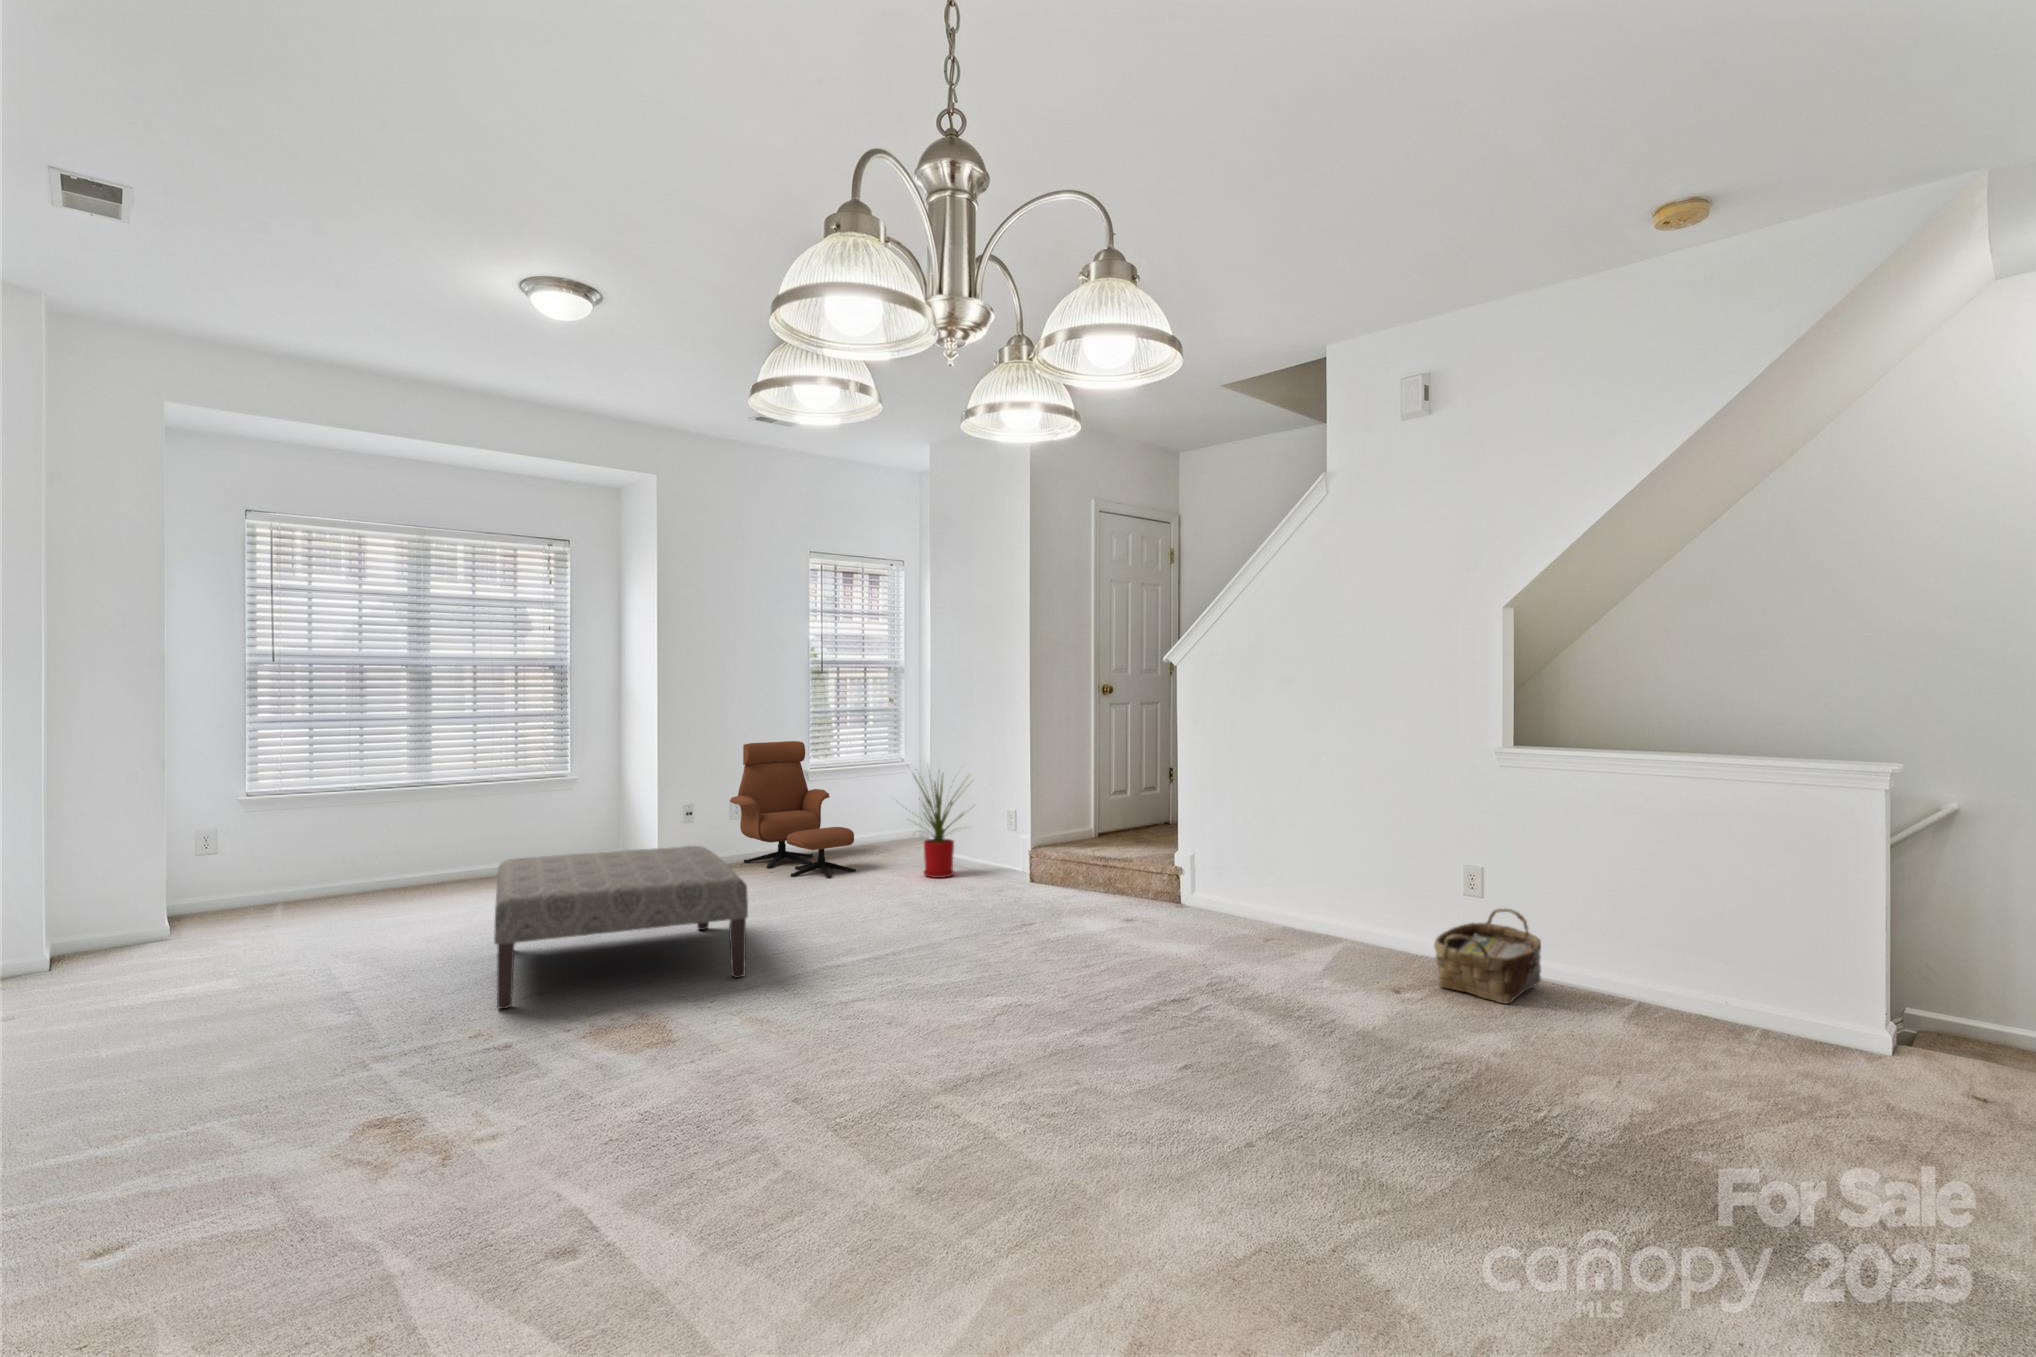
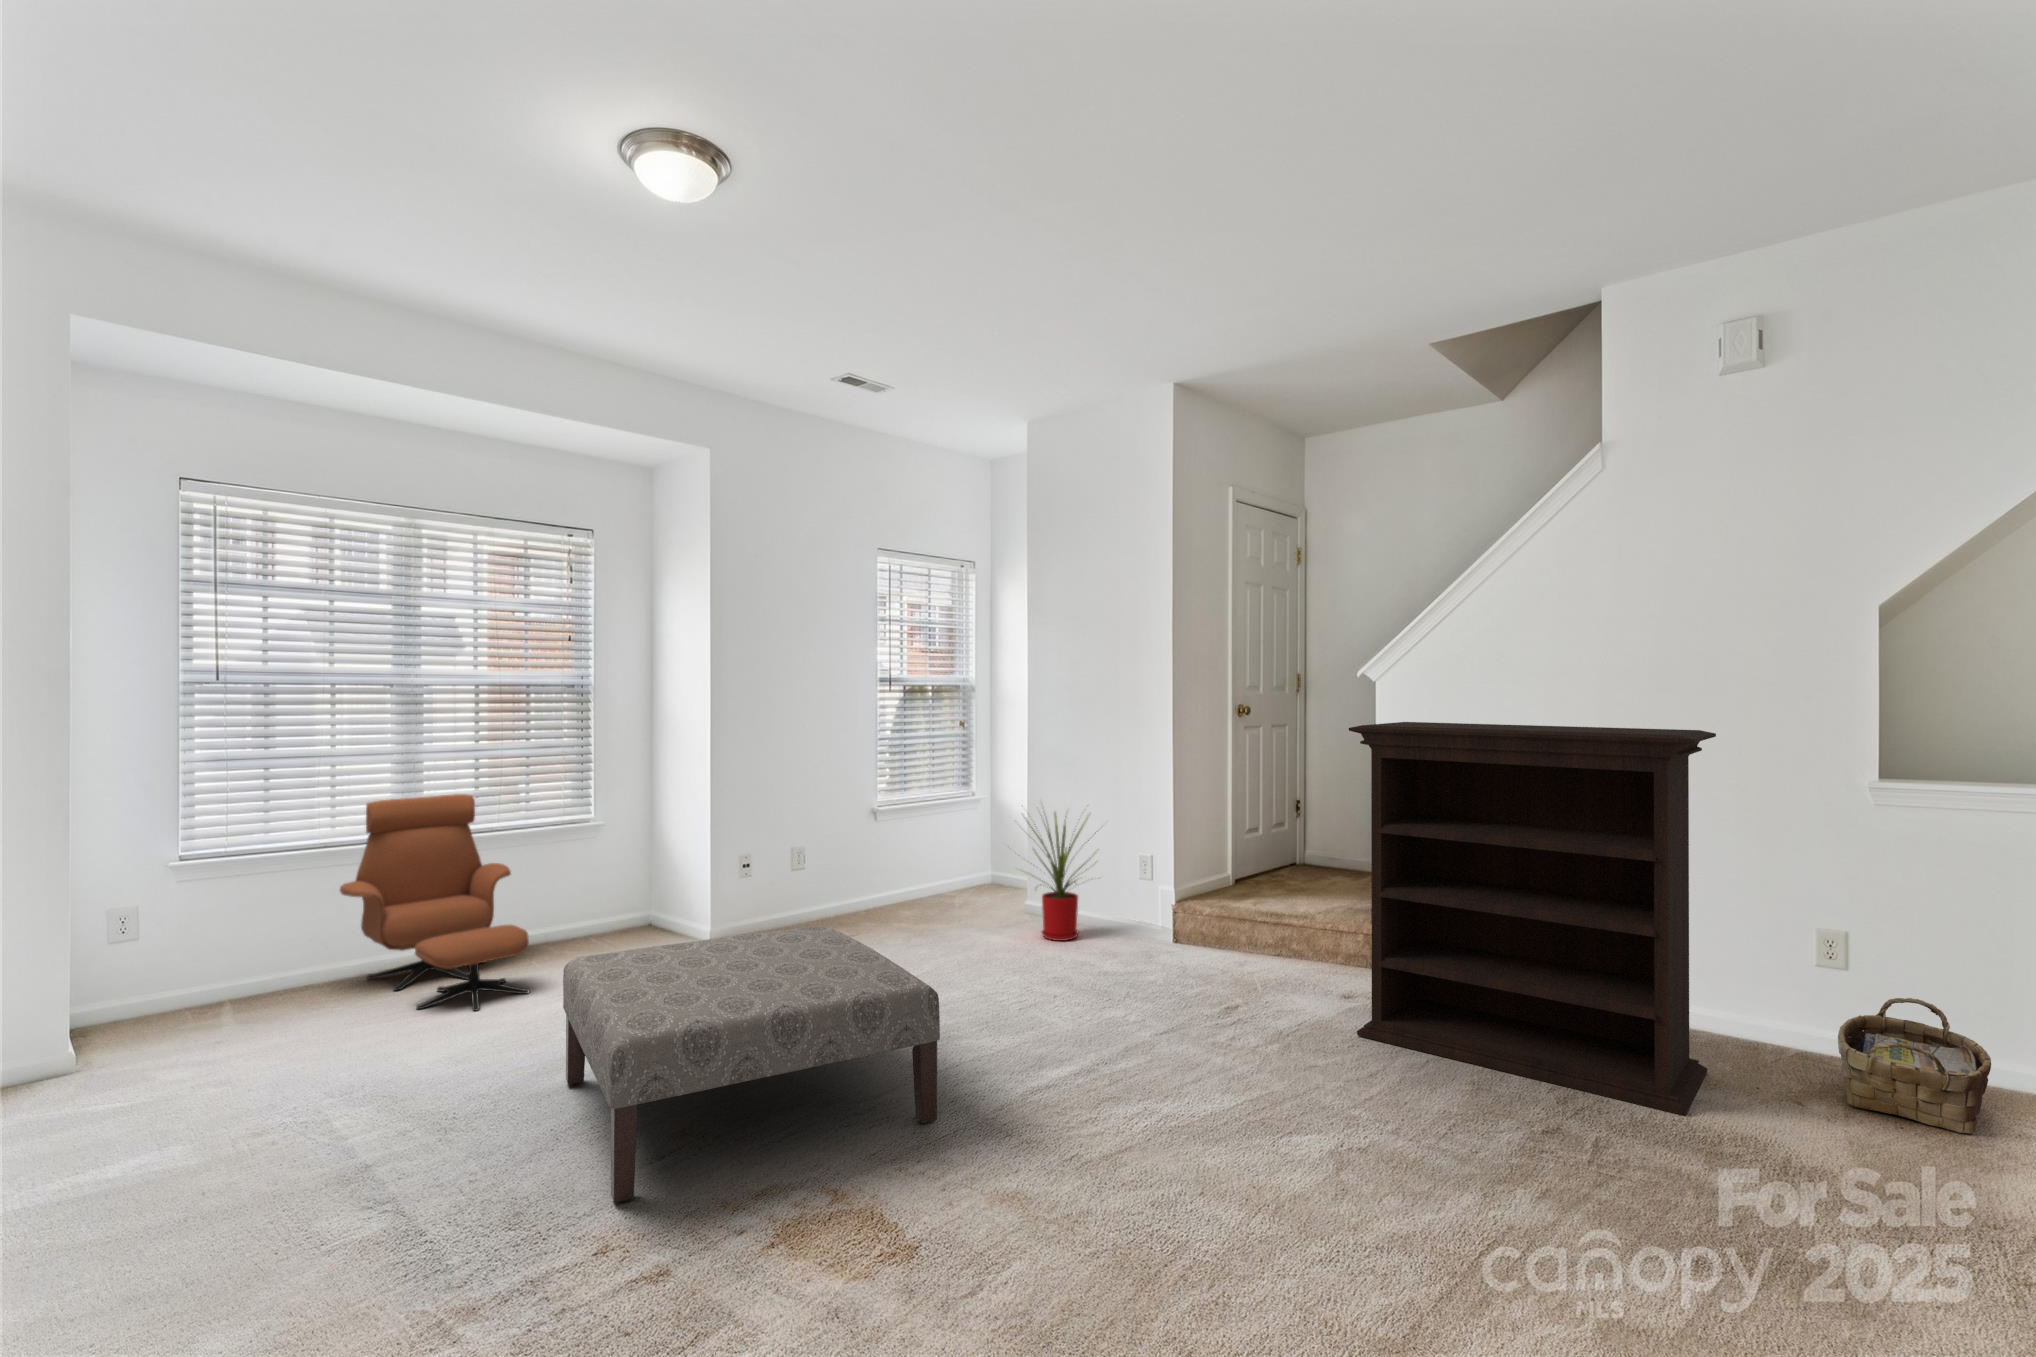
bookshelf: none [1104,694,1365,989] -> present [1349,722,1716,1116]
lounge chair: present [730,741,856,878] -> present [340,794,529,1011]

